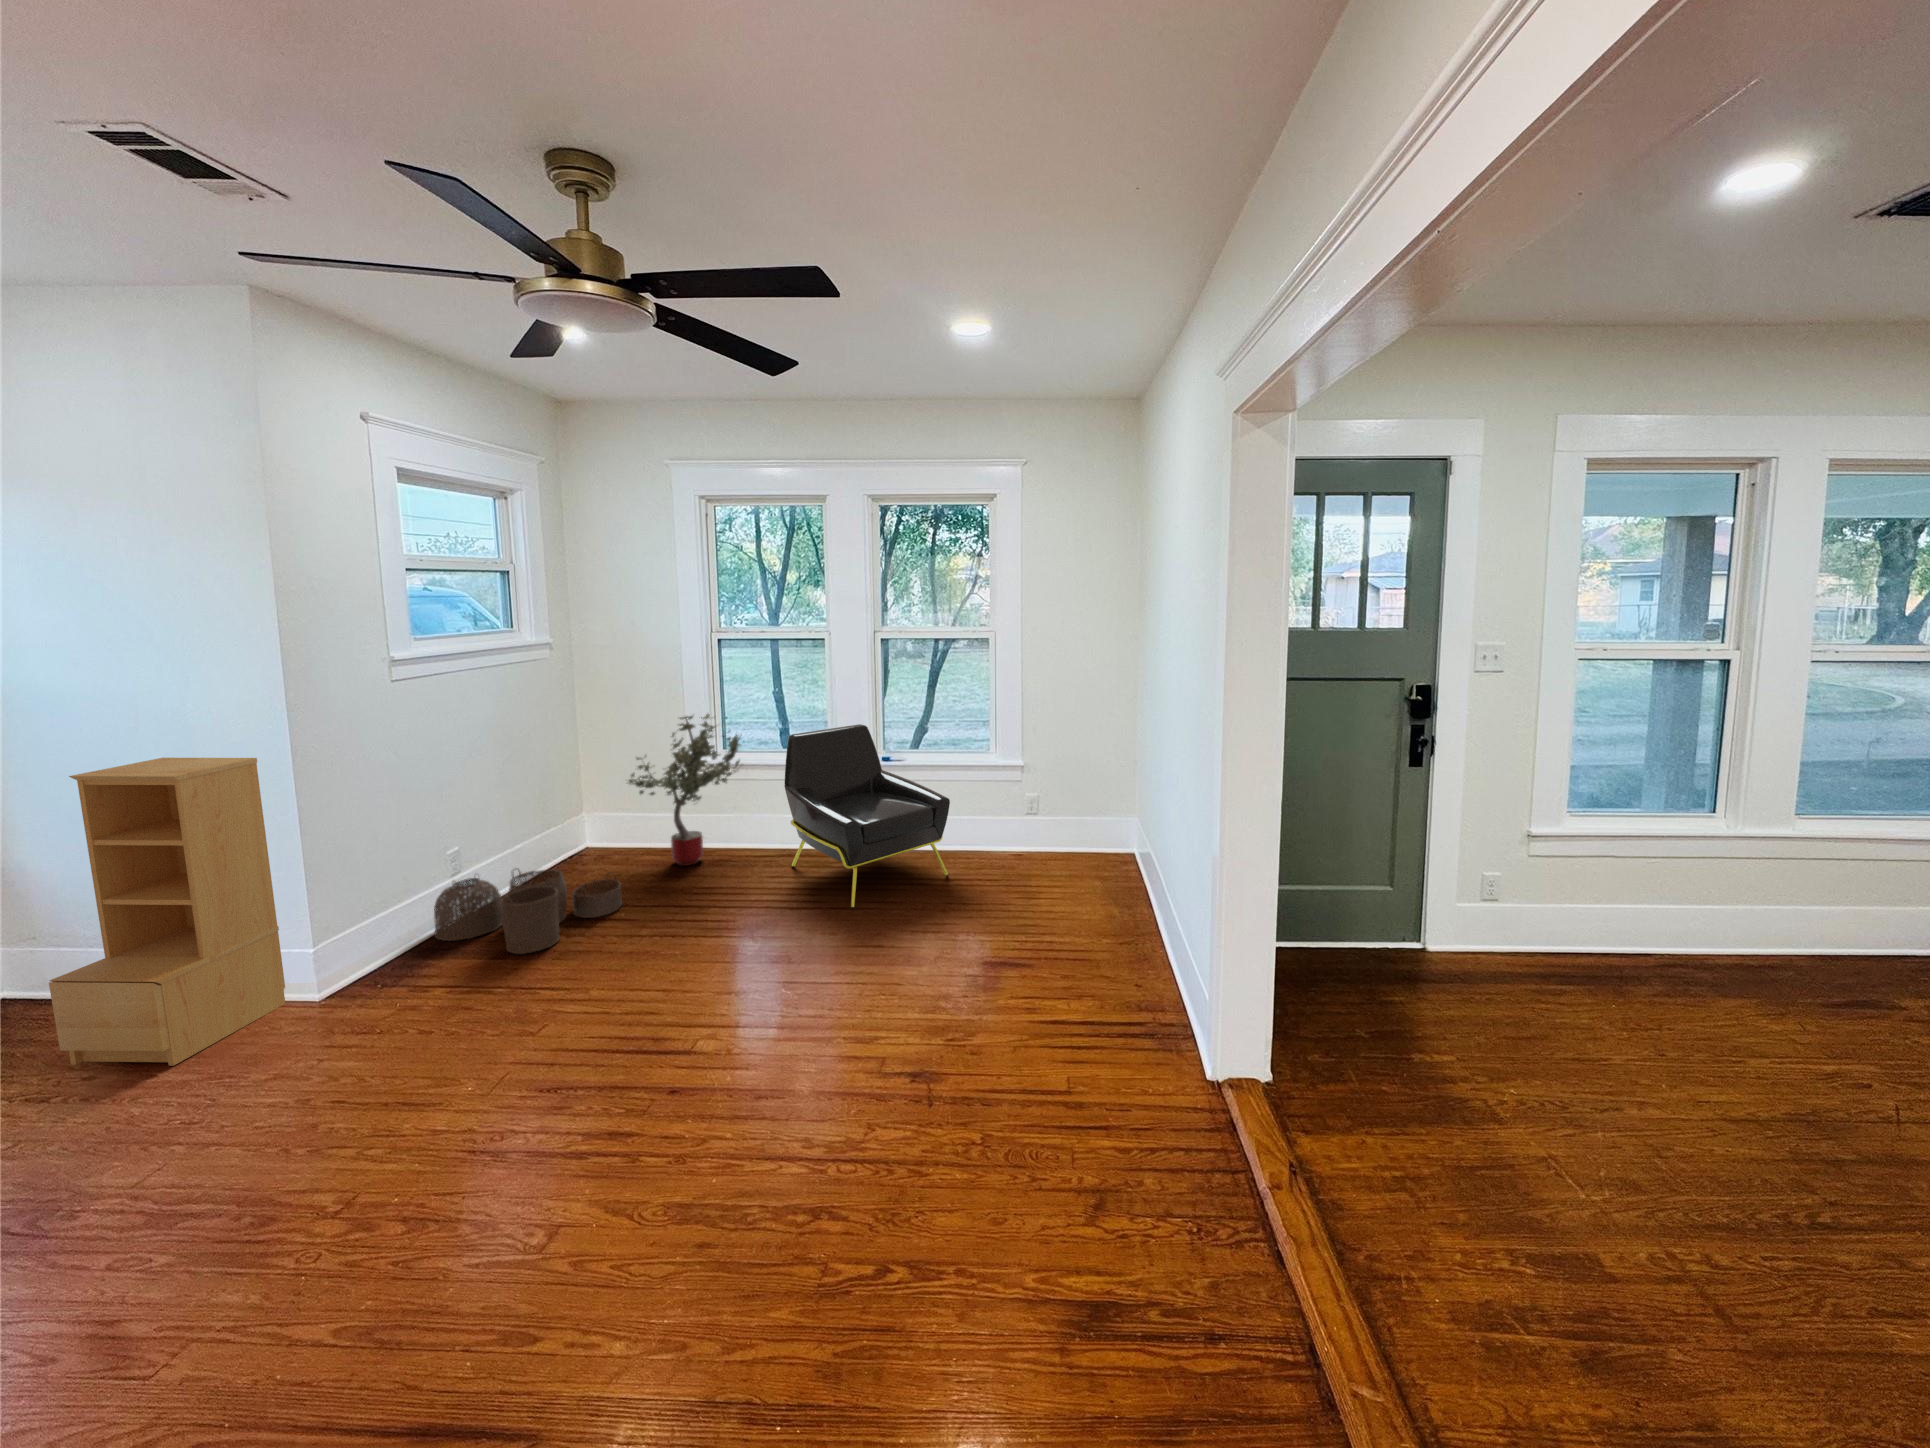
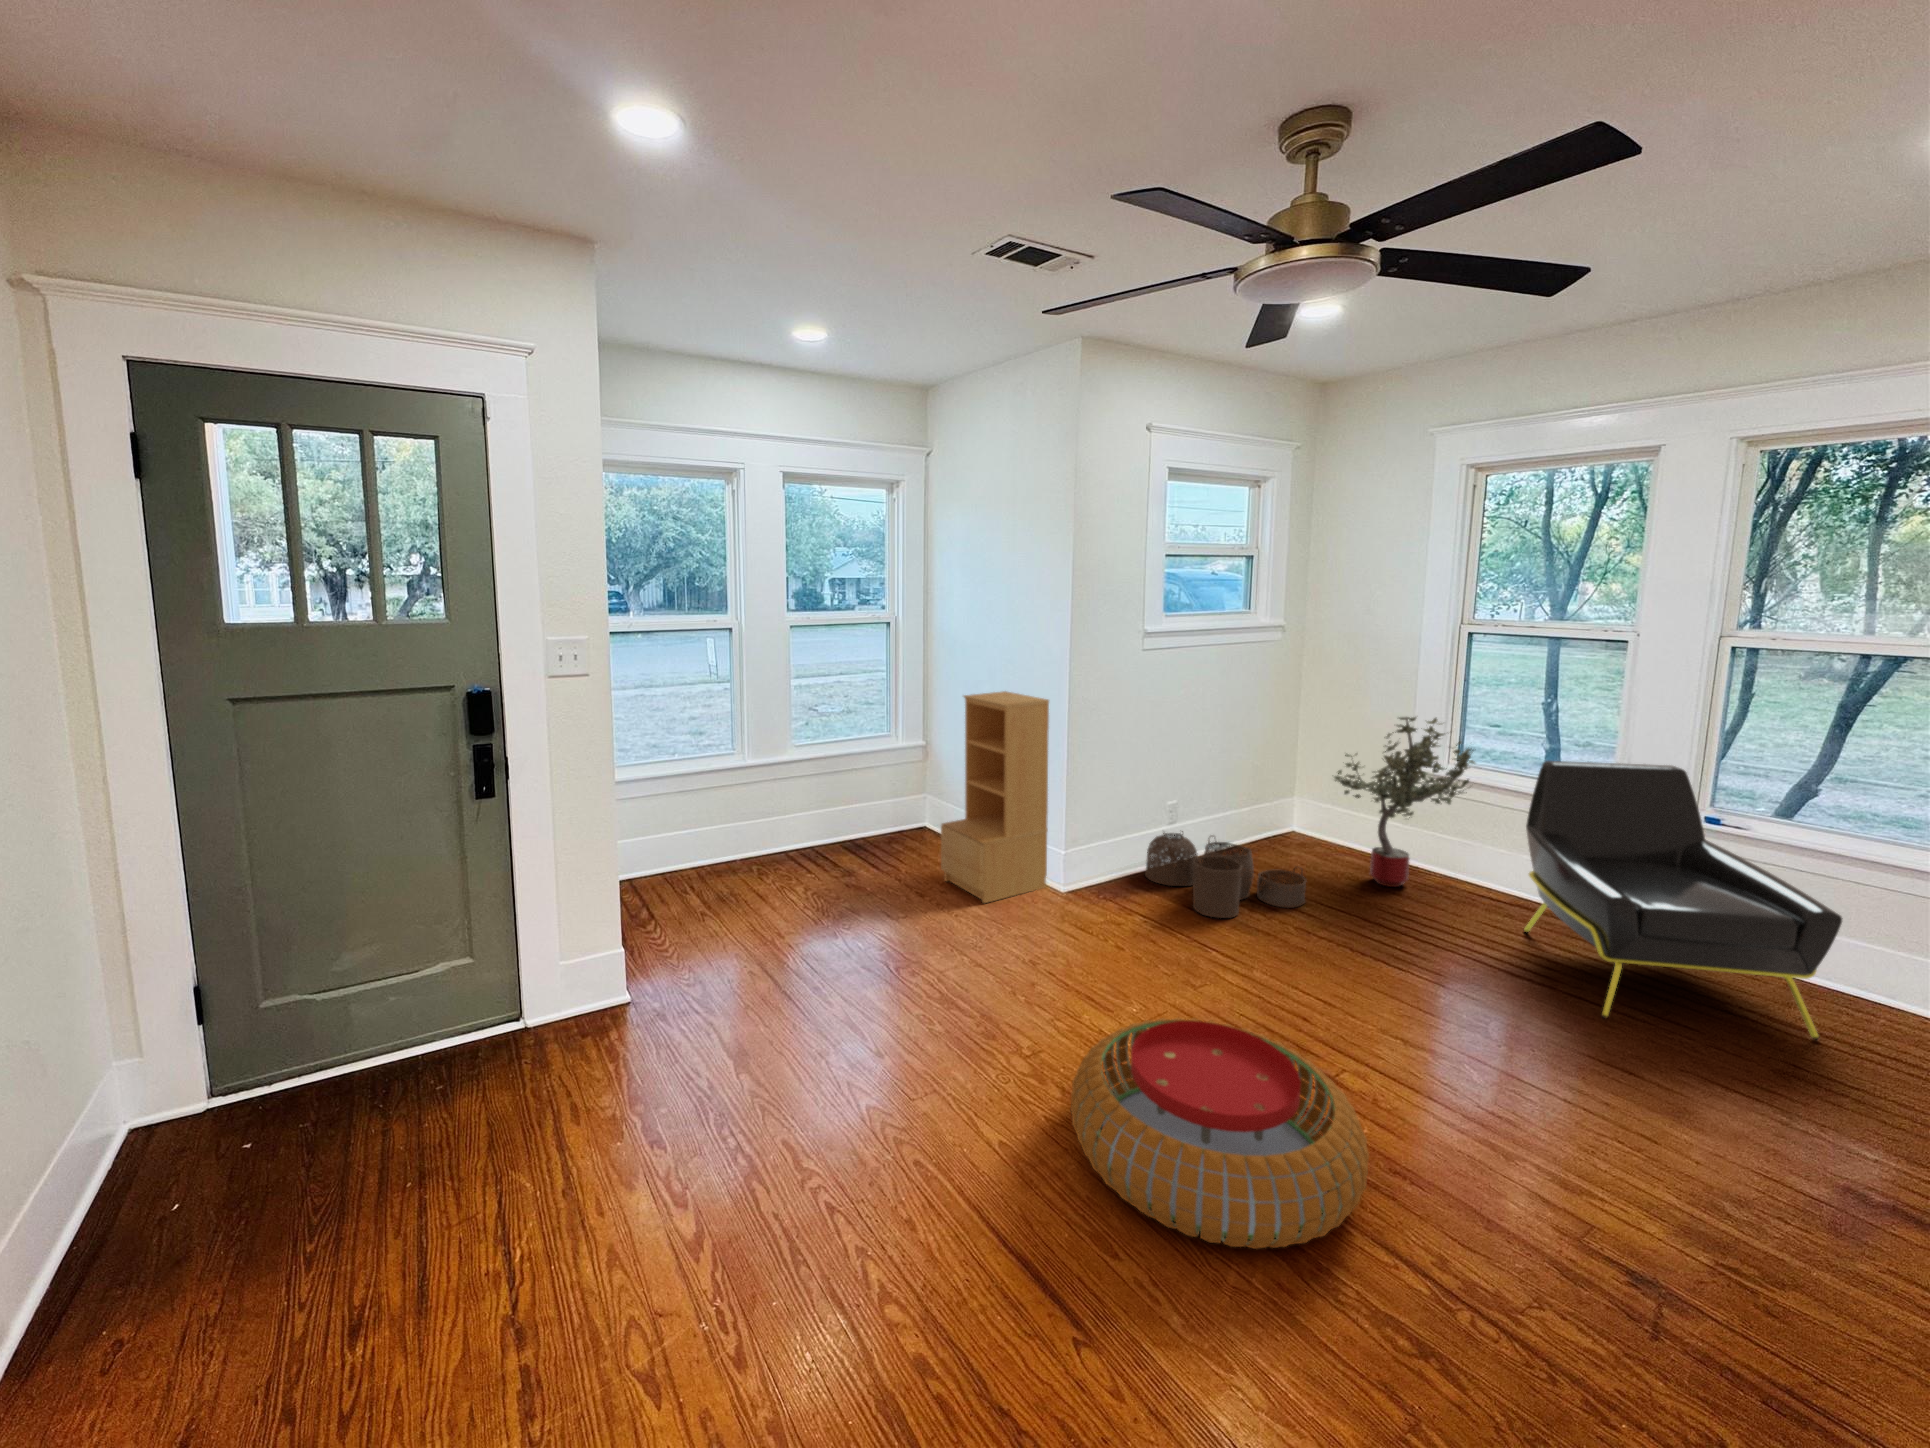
pouf: none [419,1038,747,1292] -> present [1071,1018,1369,1249]

